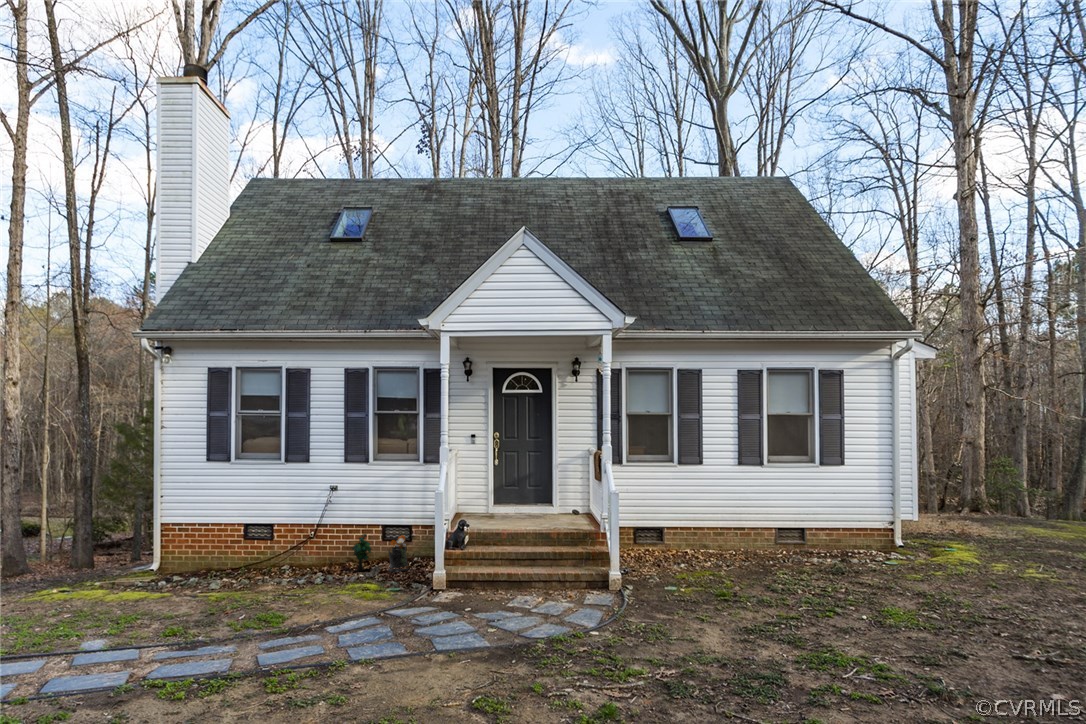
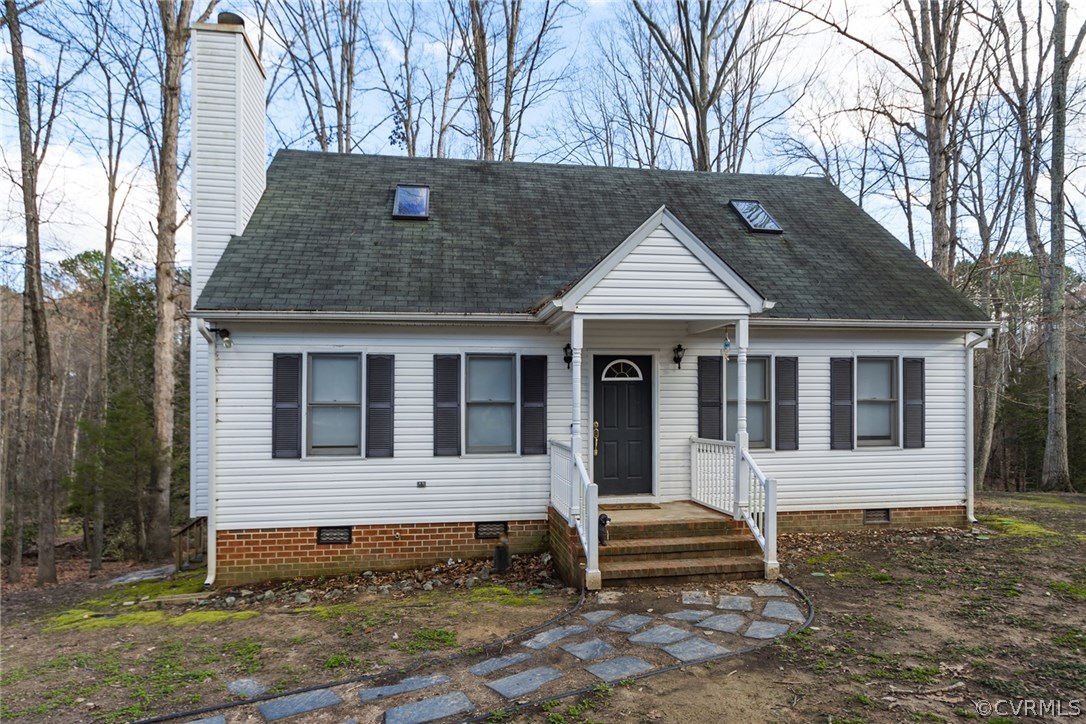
decorative plant: present [352,534,371,571] -> none [447,533,471,575]

